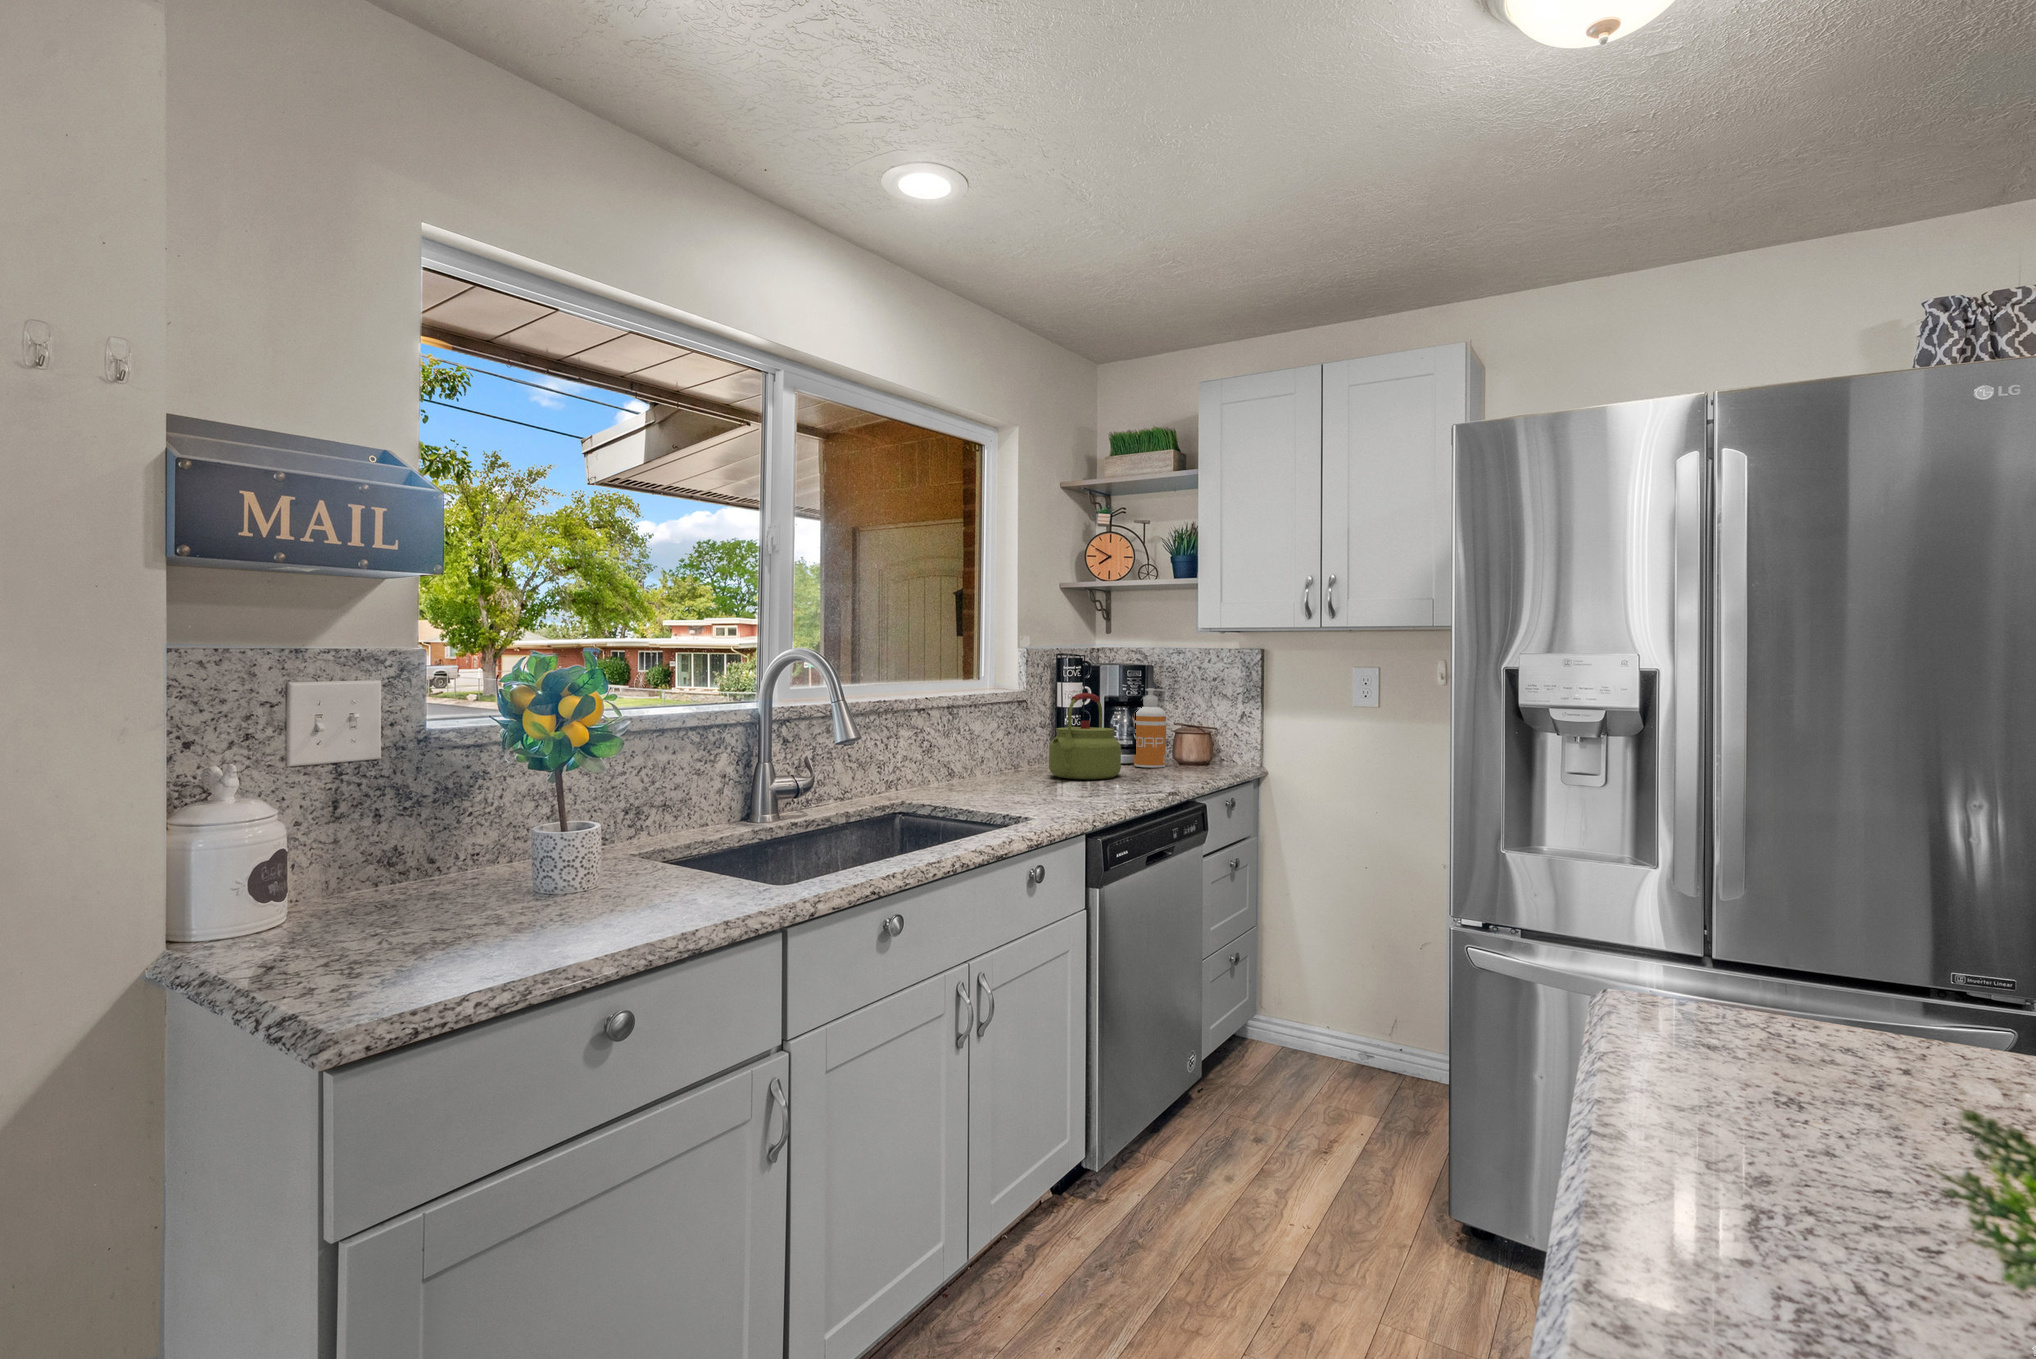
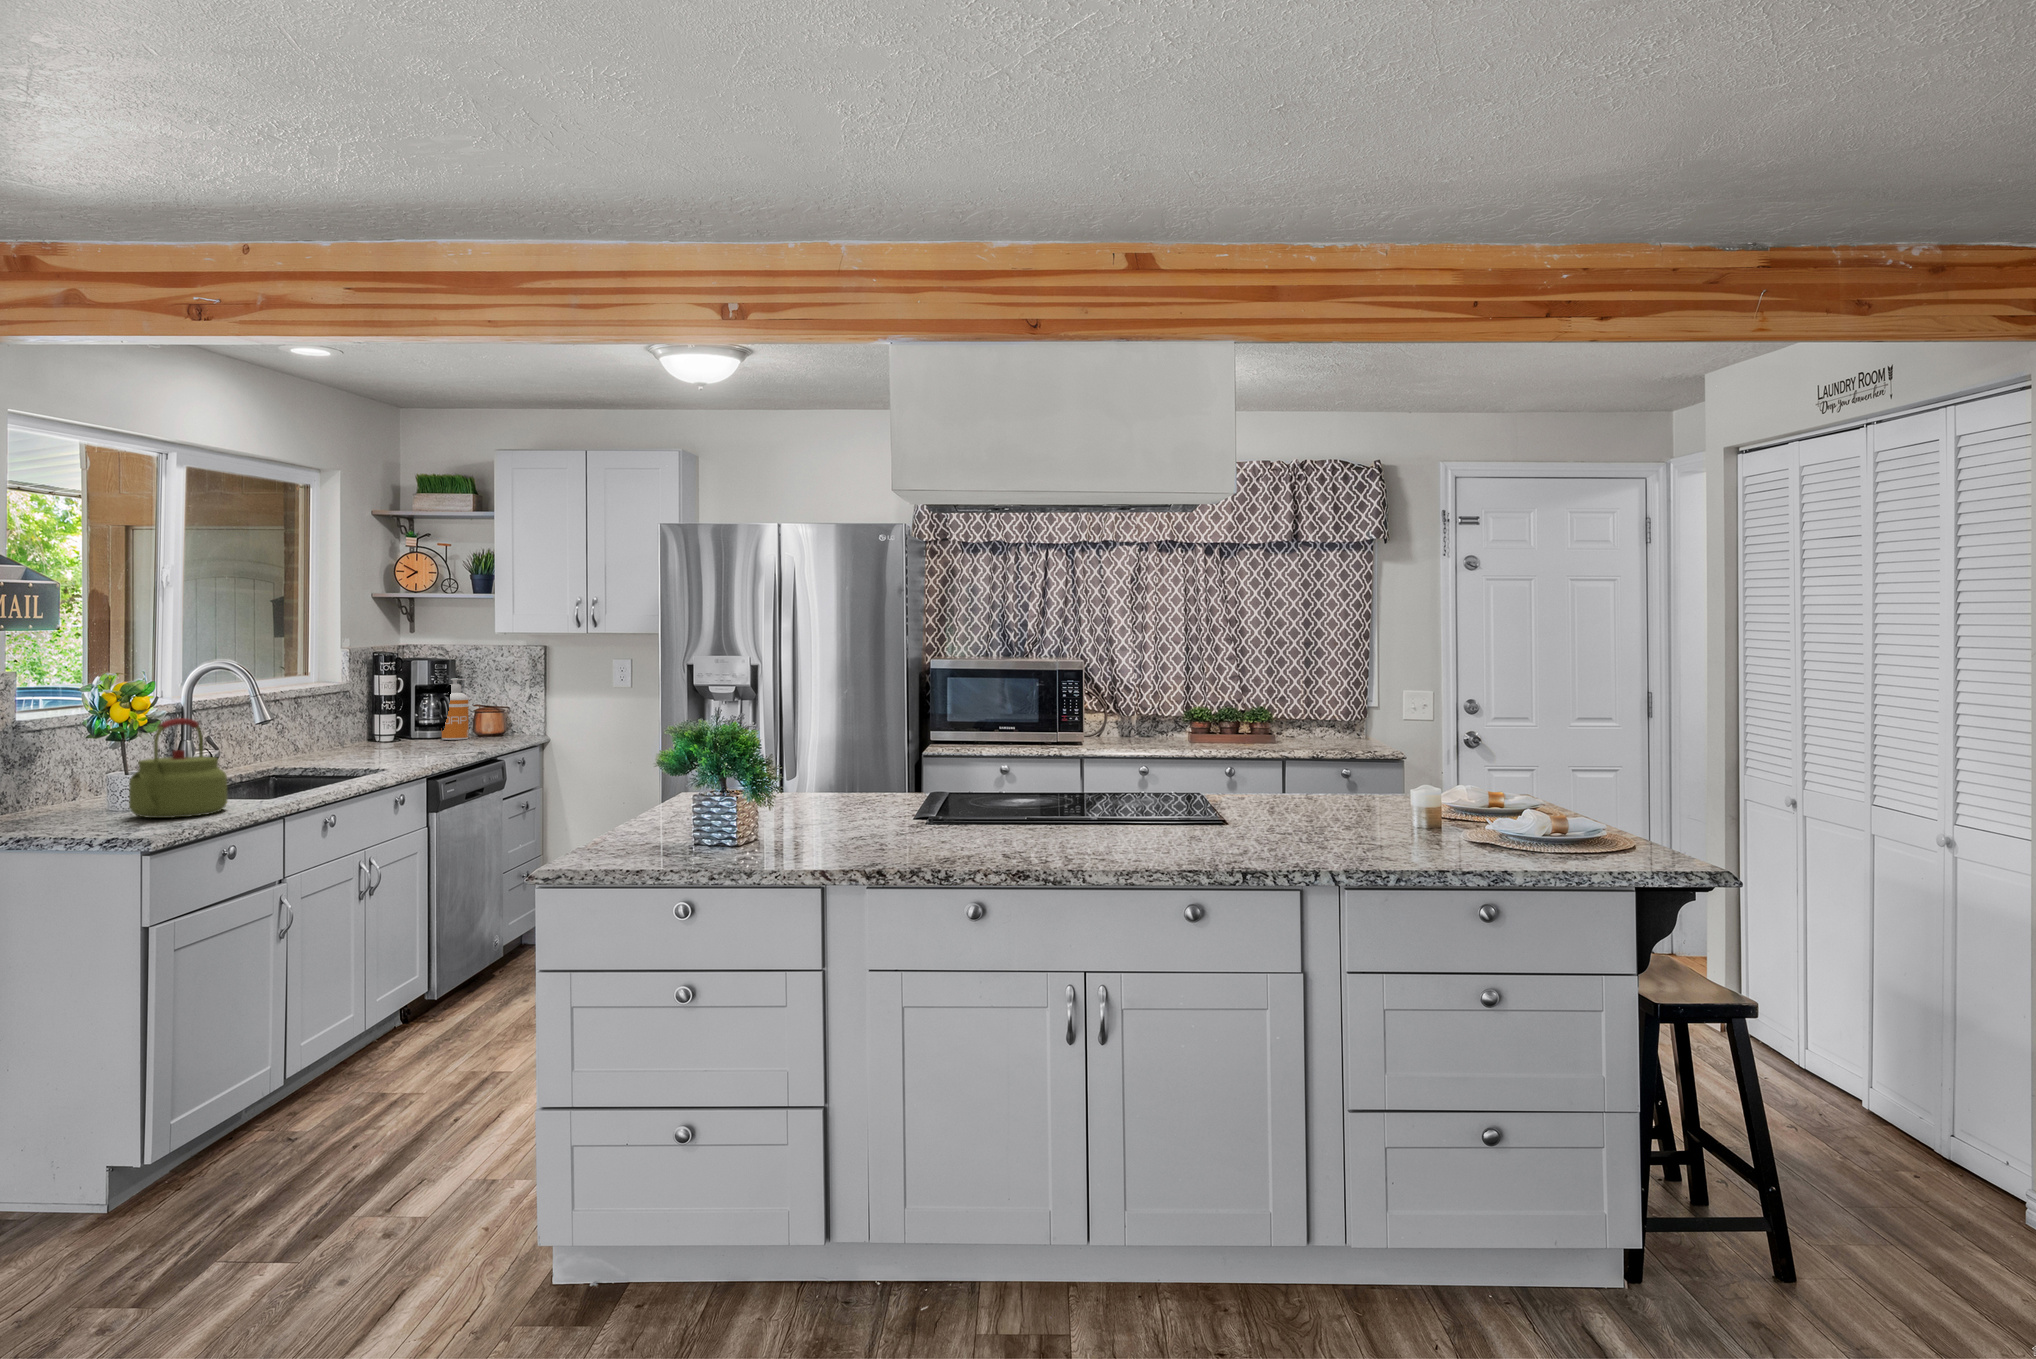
kettle: present [1049,693,1121,779] -> present [129,718,227,818]

